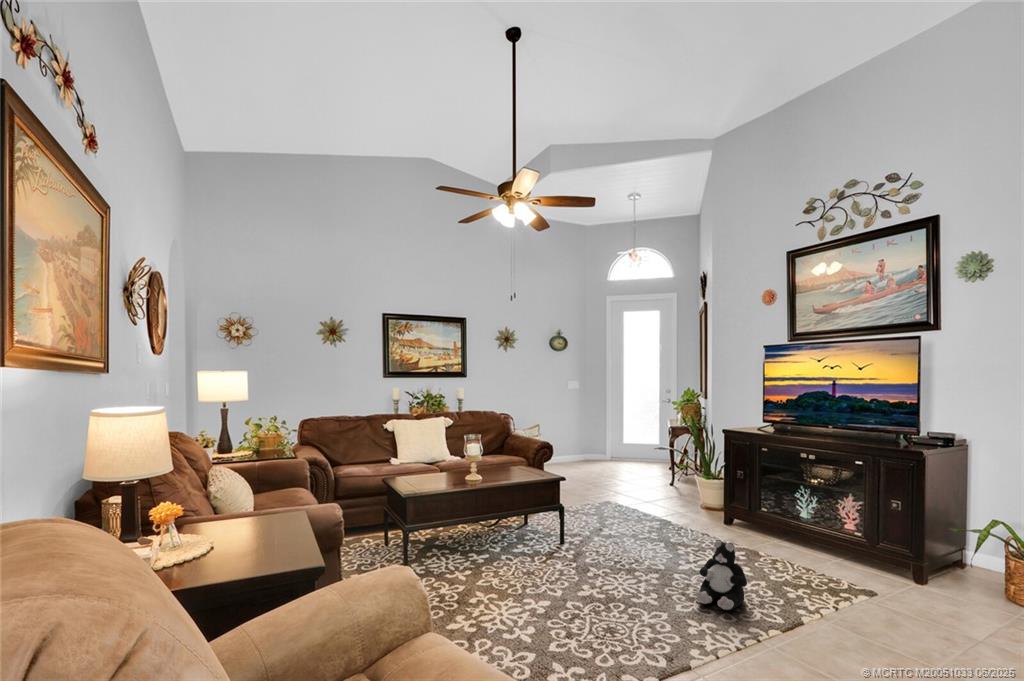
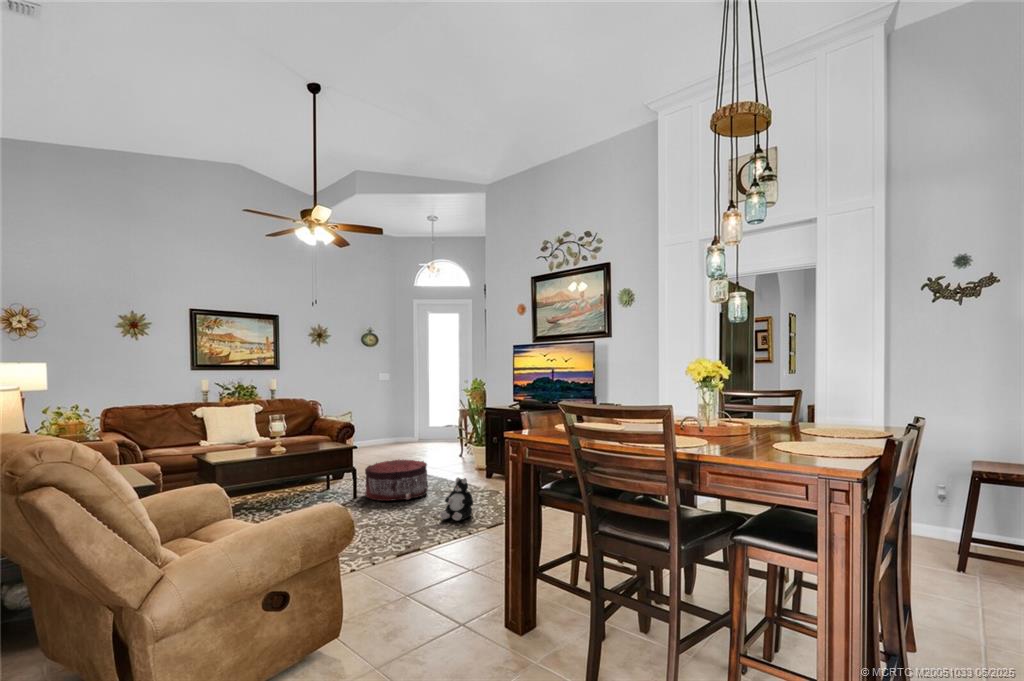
pouf: none [575,495,659,556] -> present [365,460,428,501]

